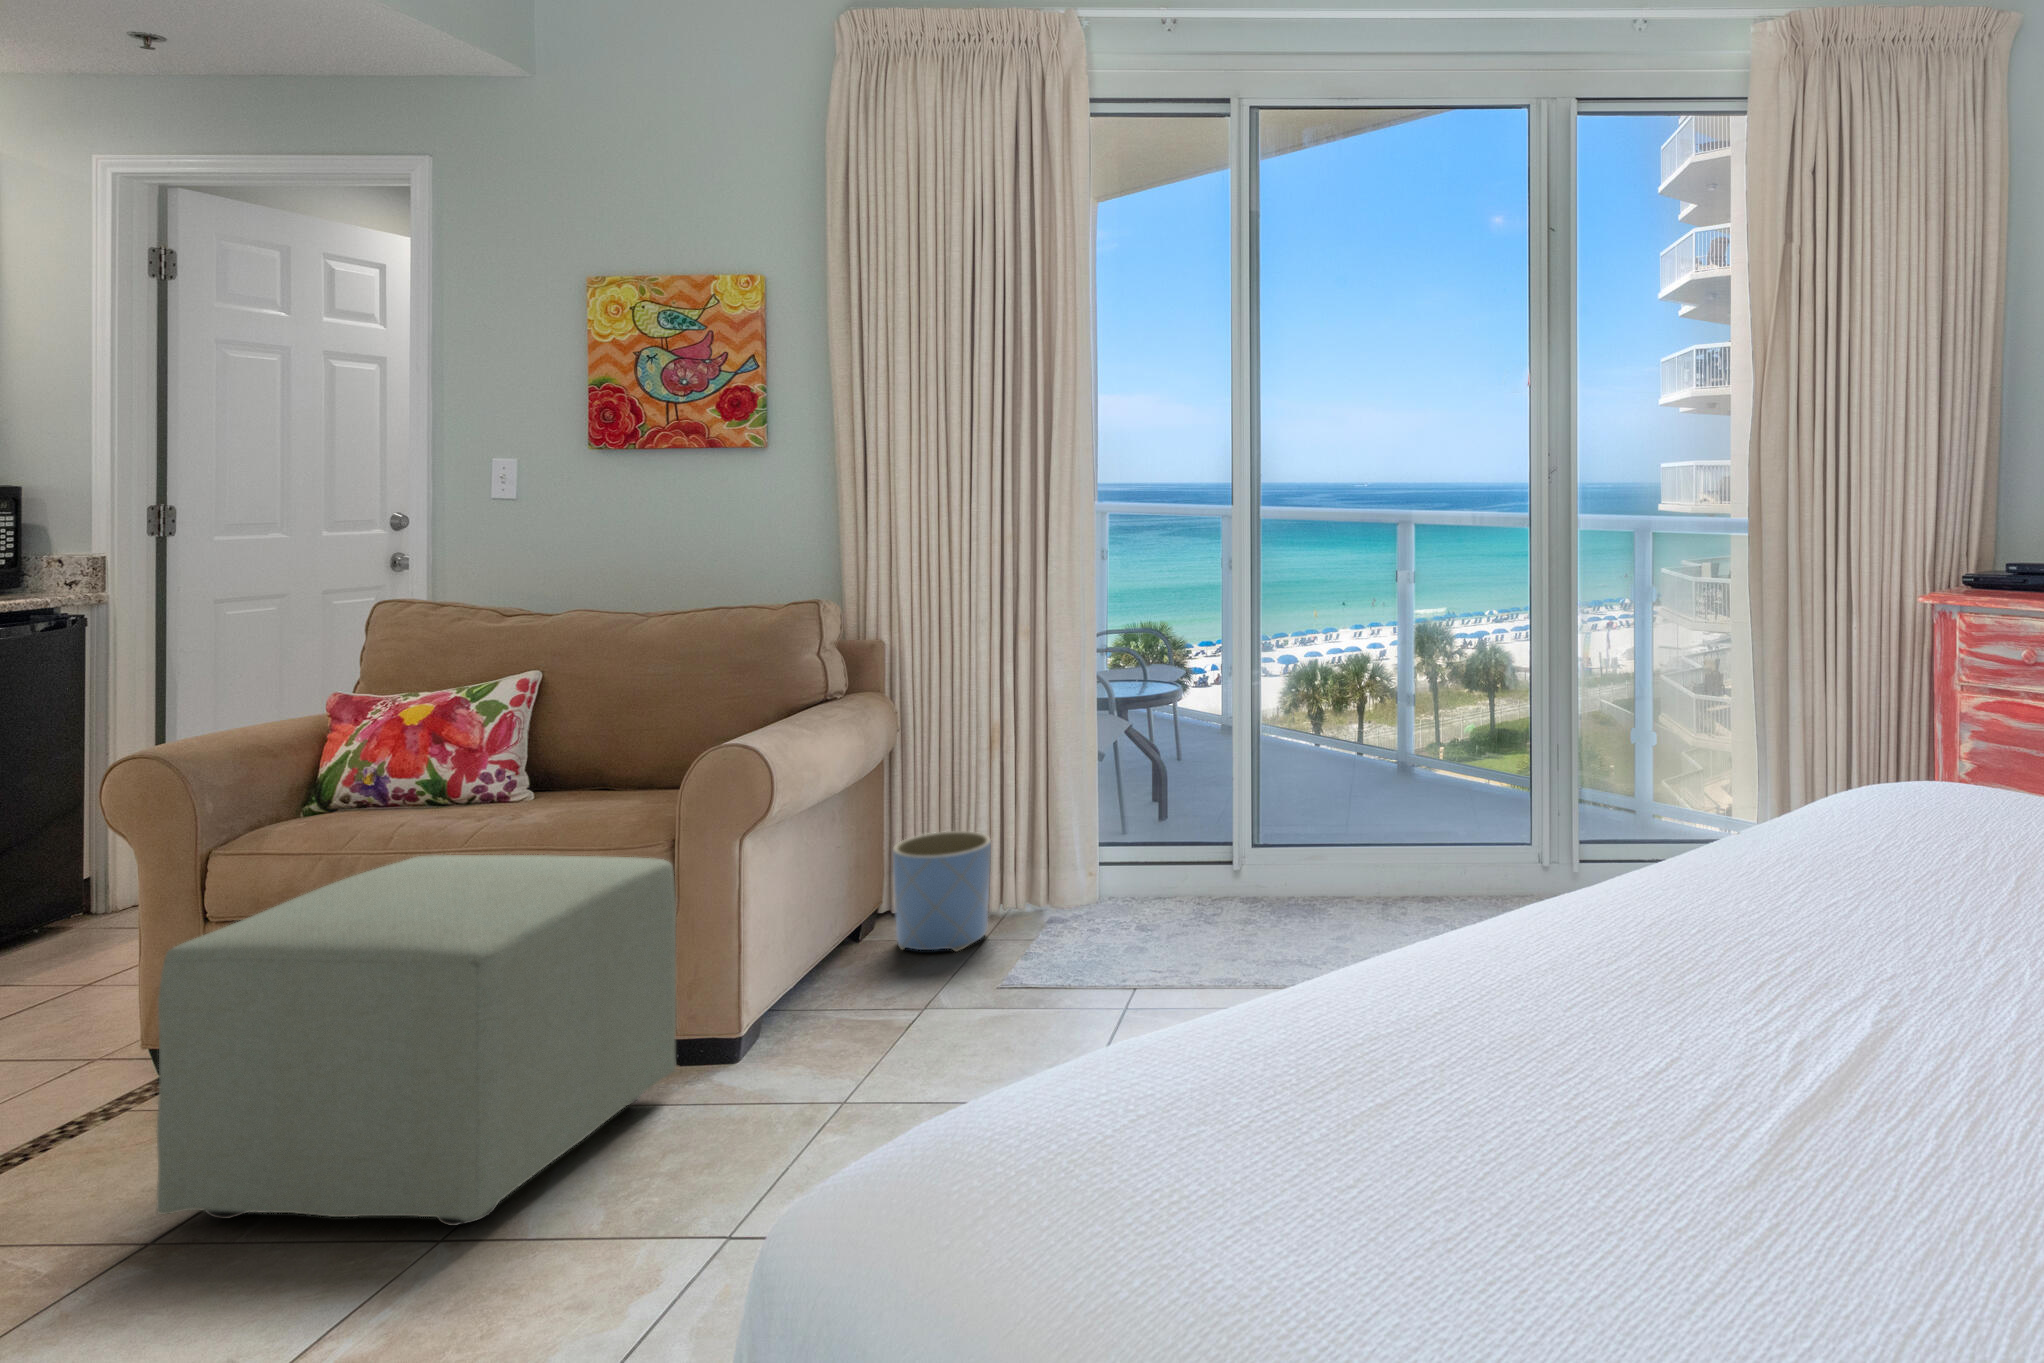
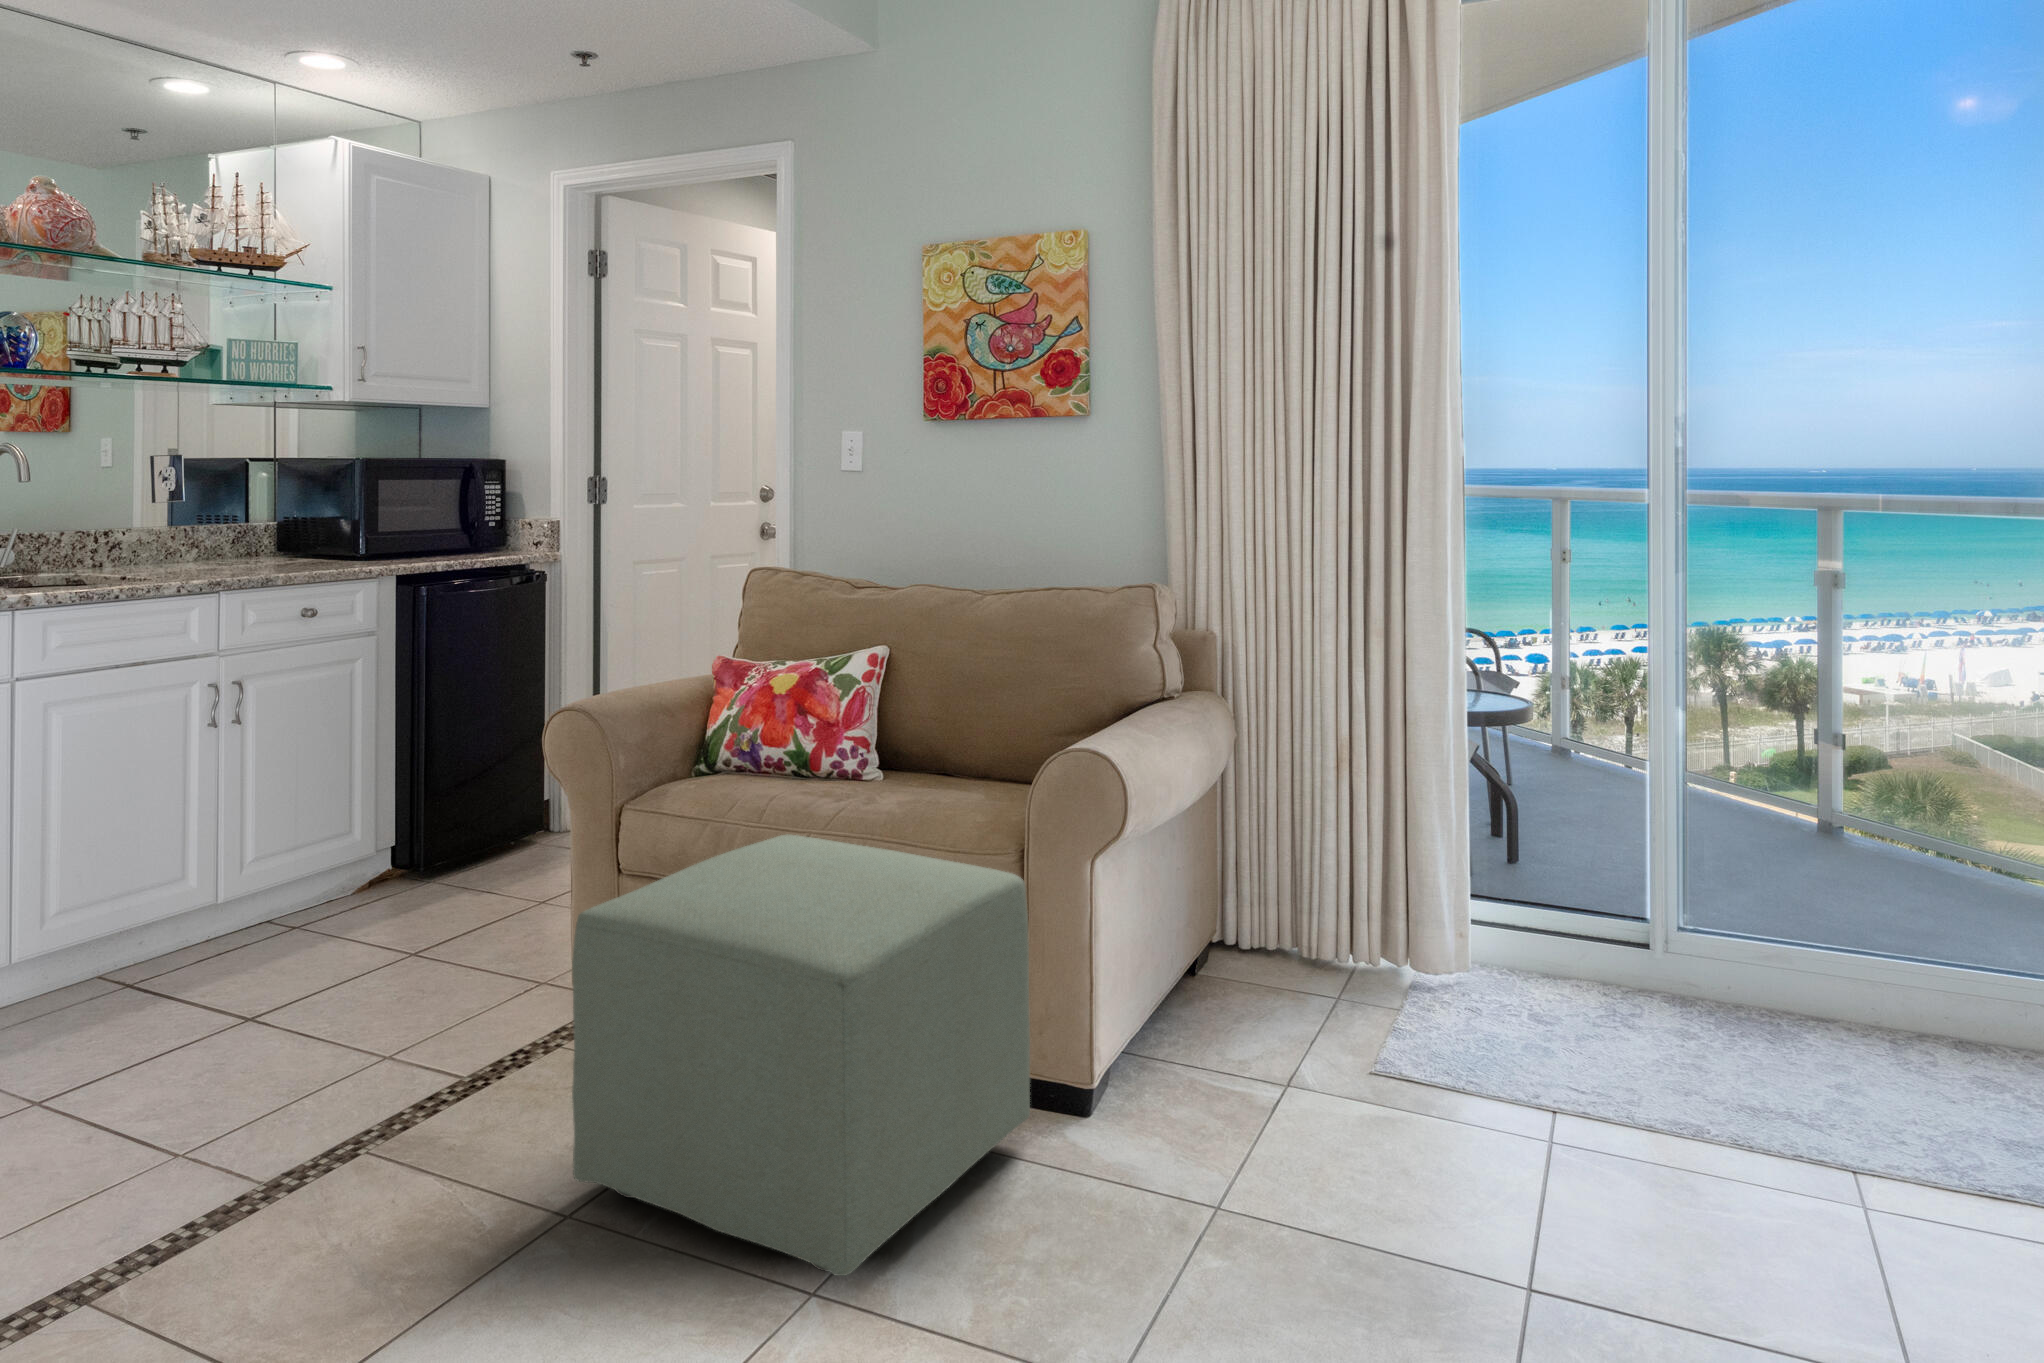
planter: present [893,831,991,951] -> none [1236,862,1348,1010]

